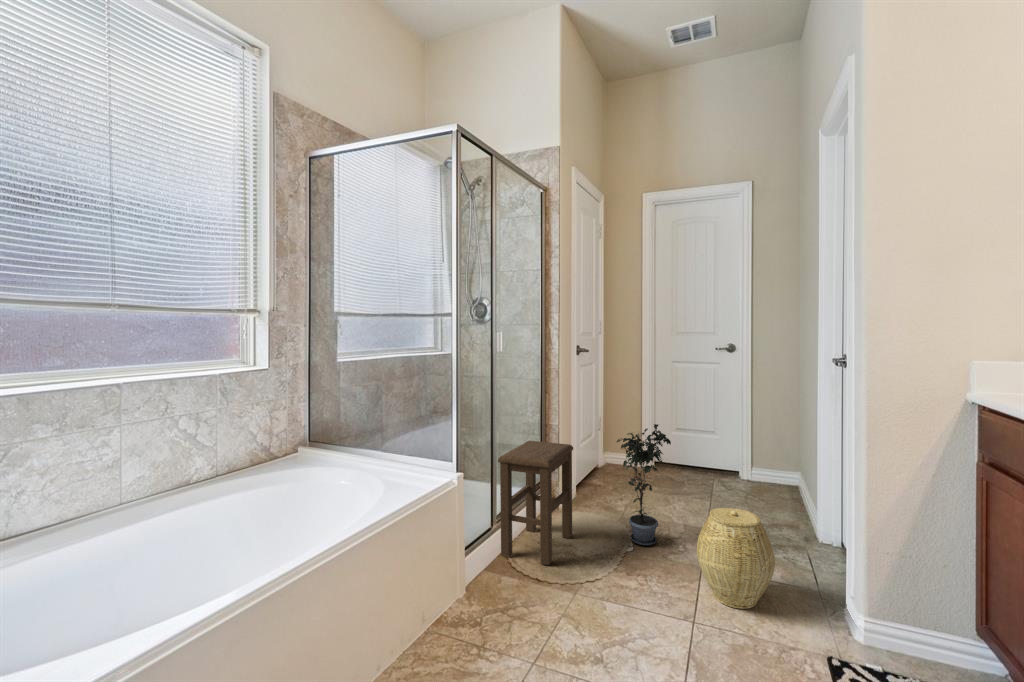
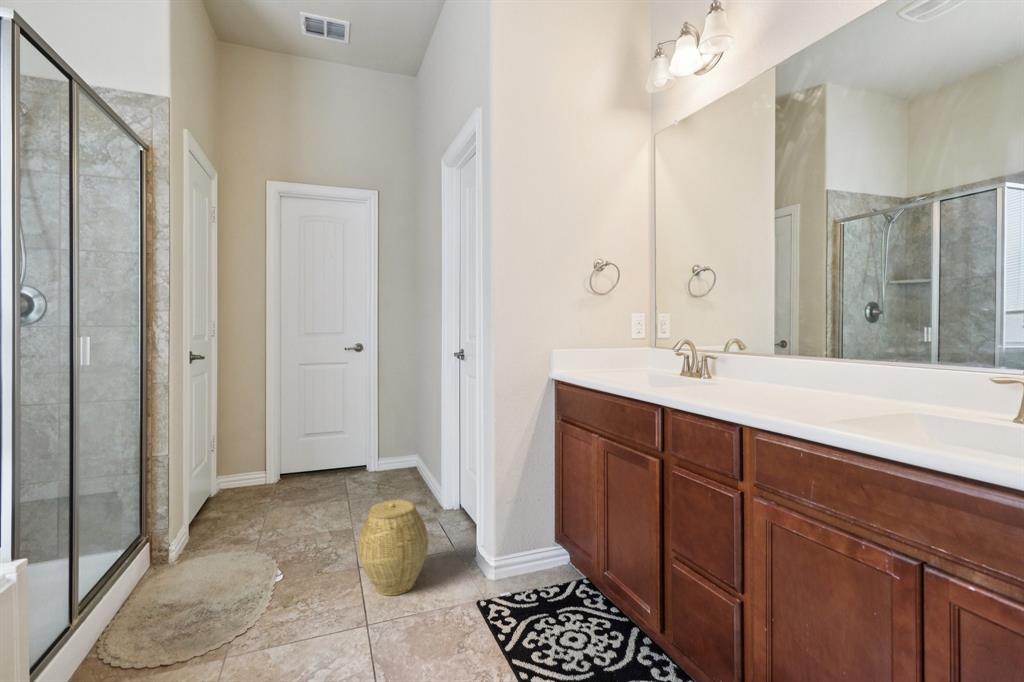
potted plant: present [617,424,671,546] -> none [255,433,318,570]
stool: present [498,441,573,565] -> none [78,478,199,656]

